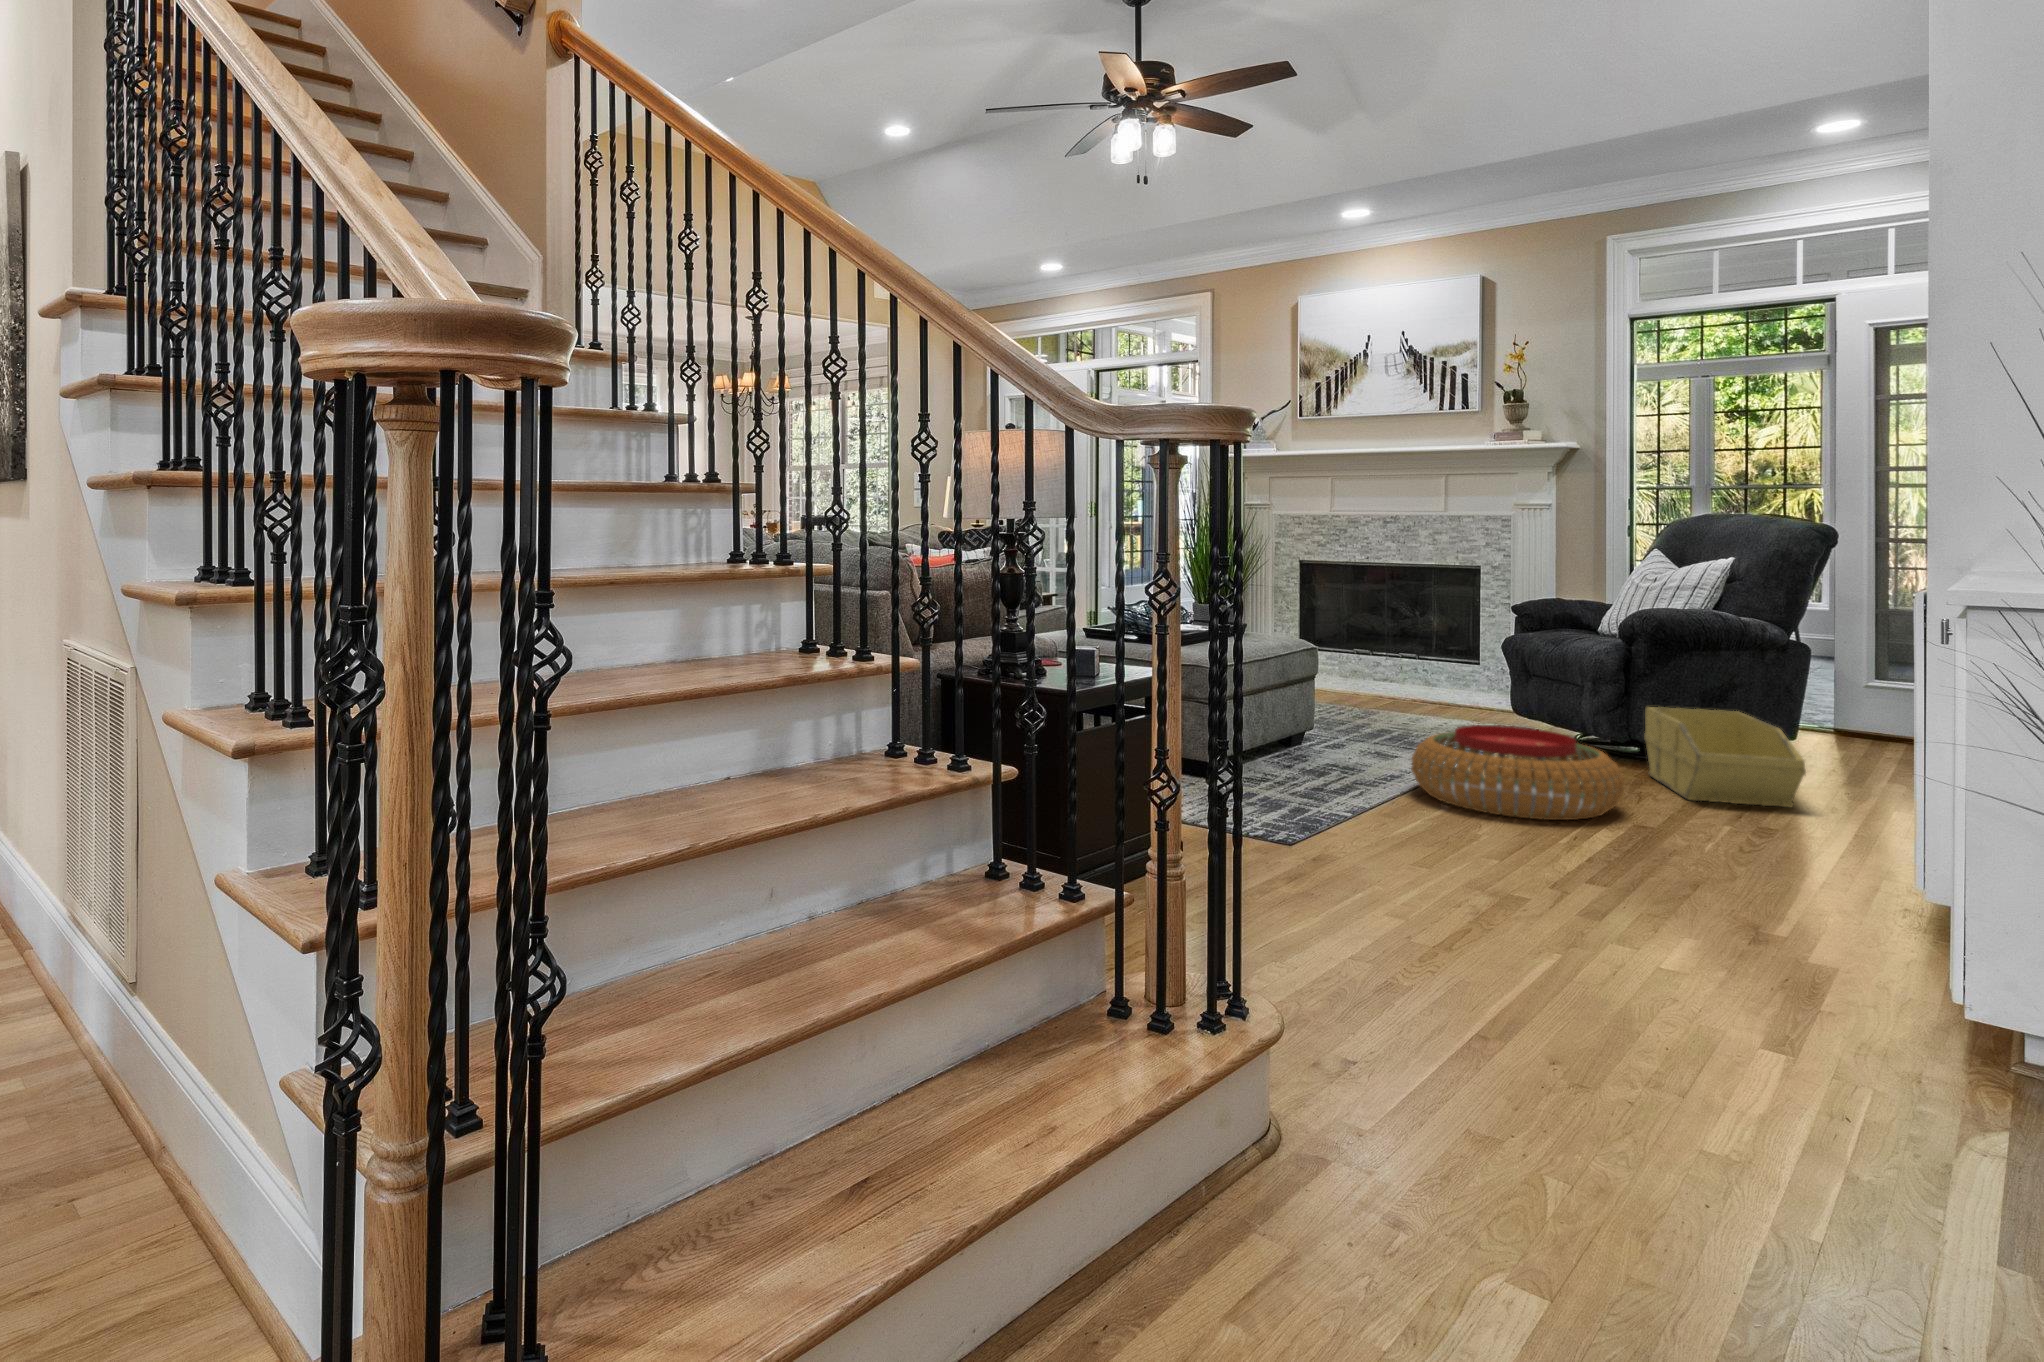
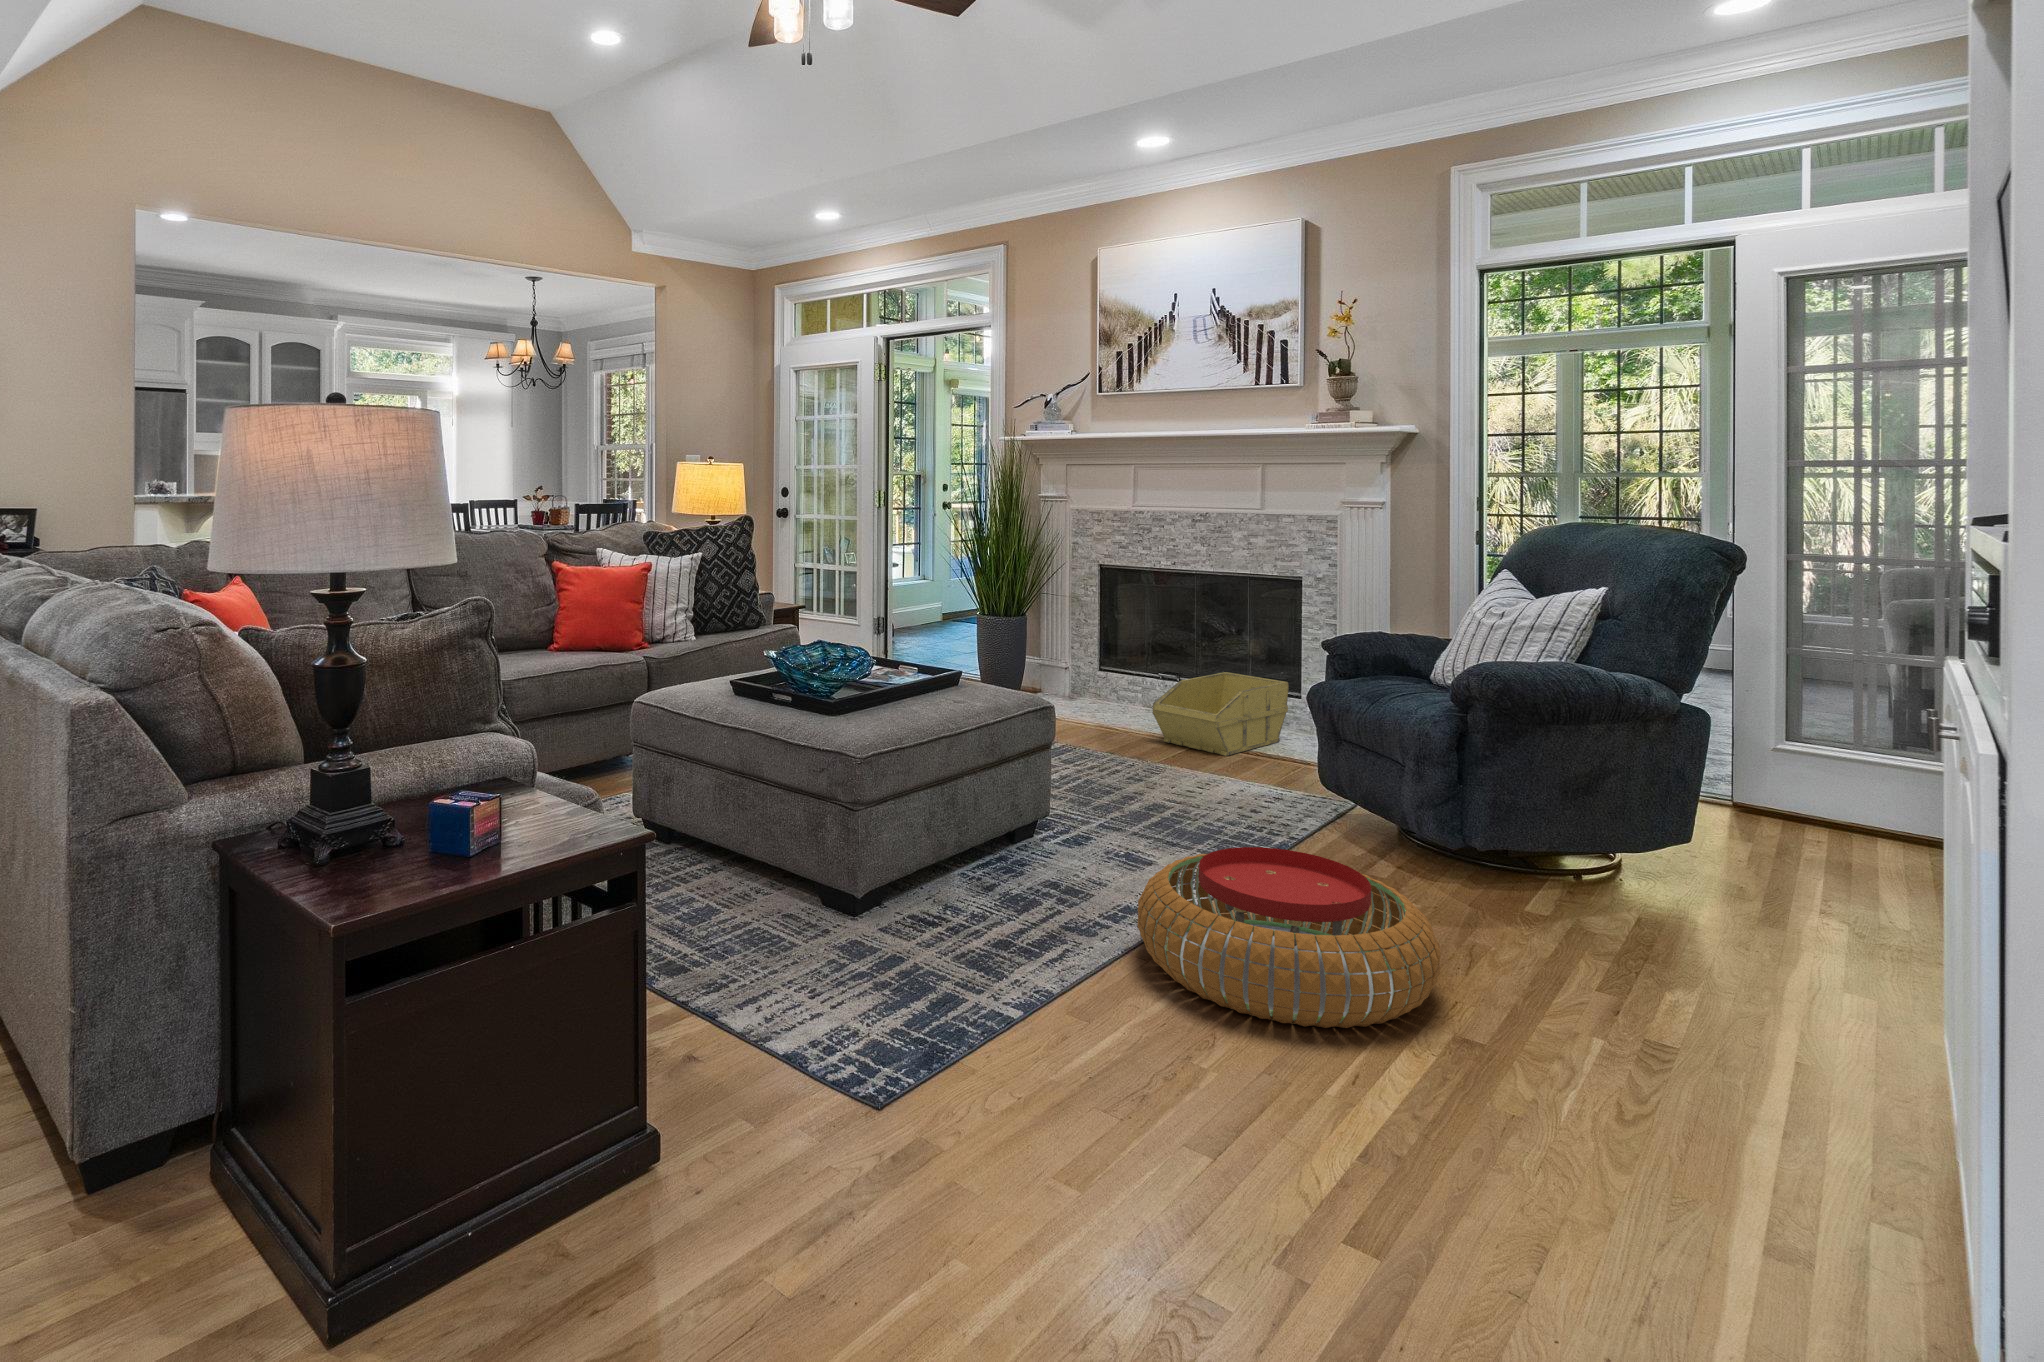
storage bin: present [1644,707,1806,807] -> present [1152,672,1289,756]

